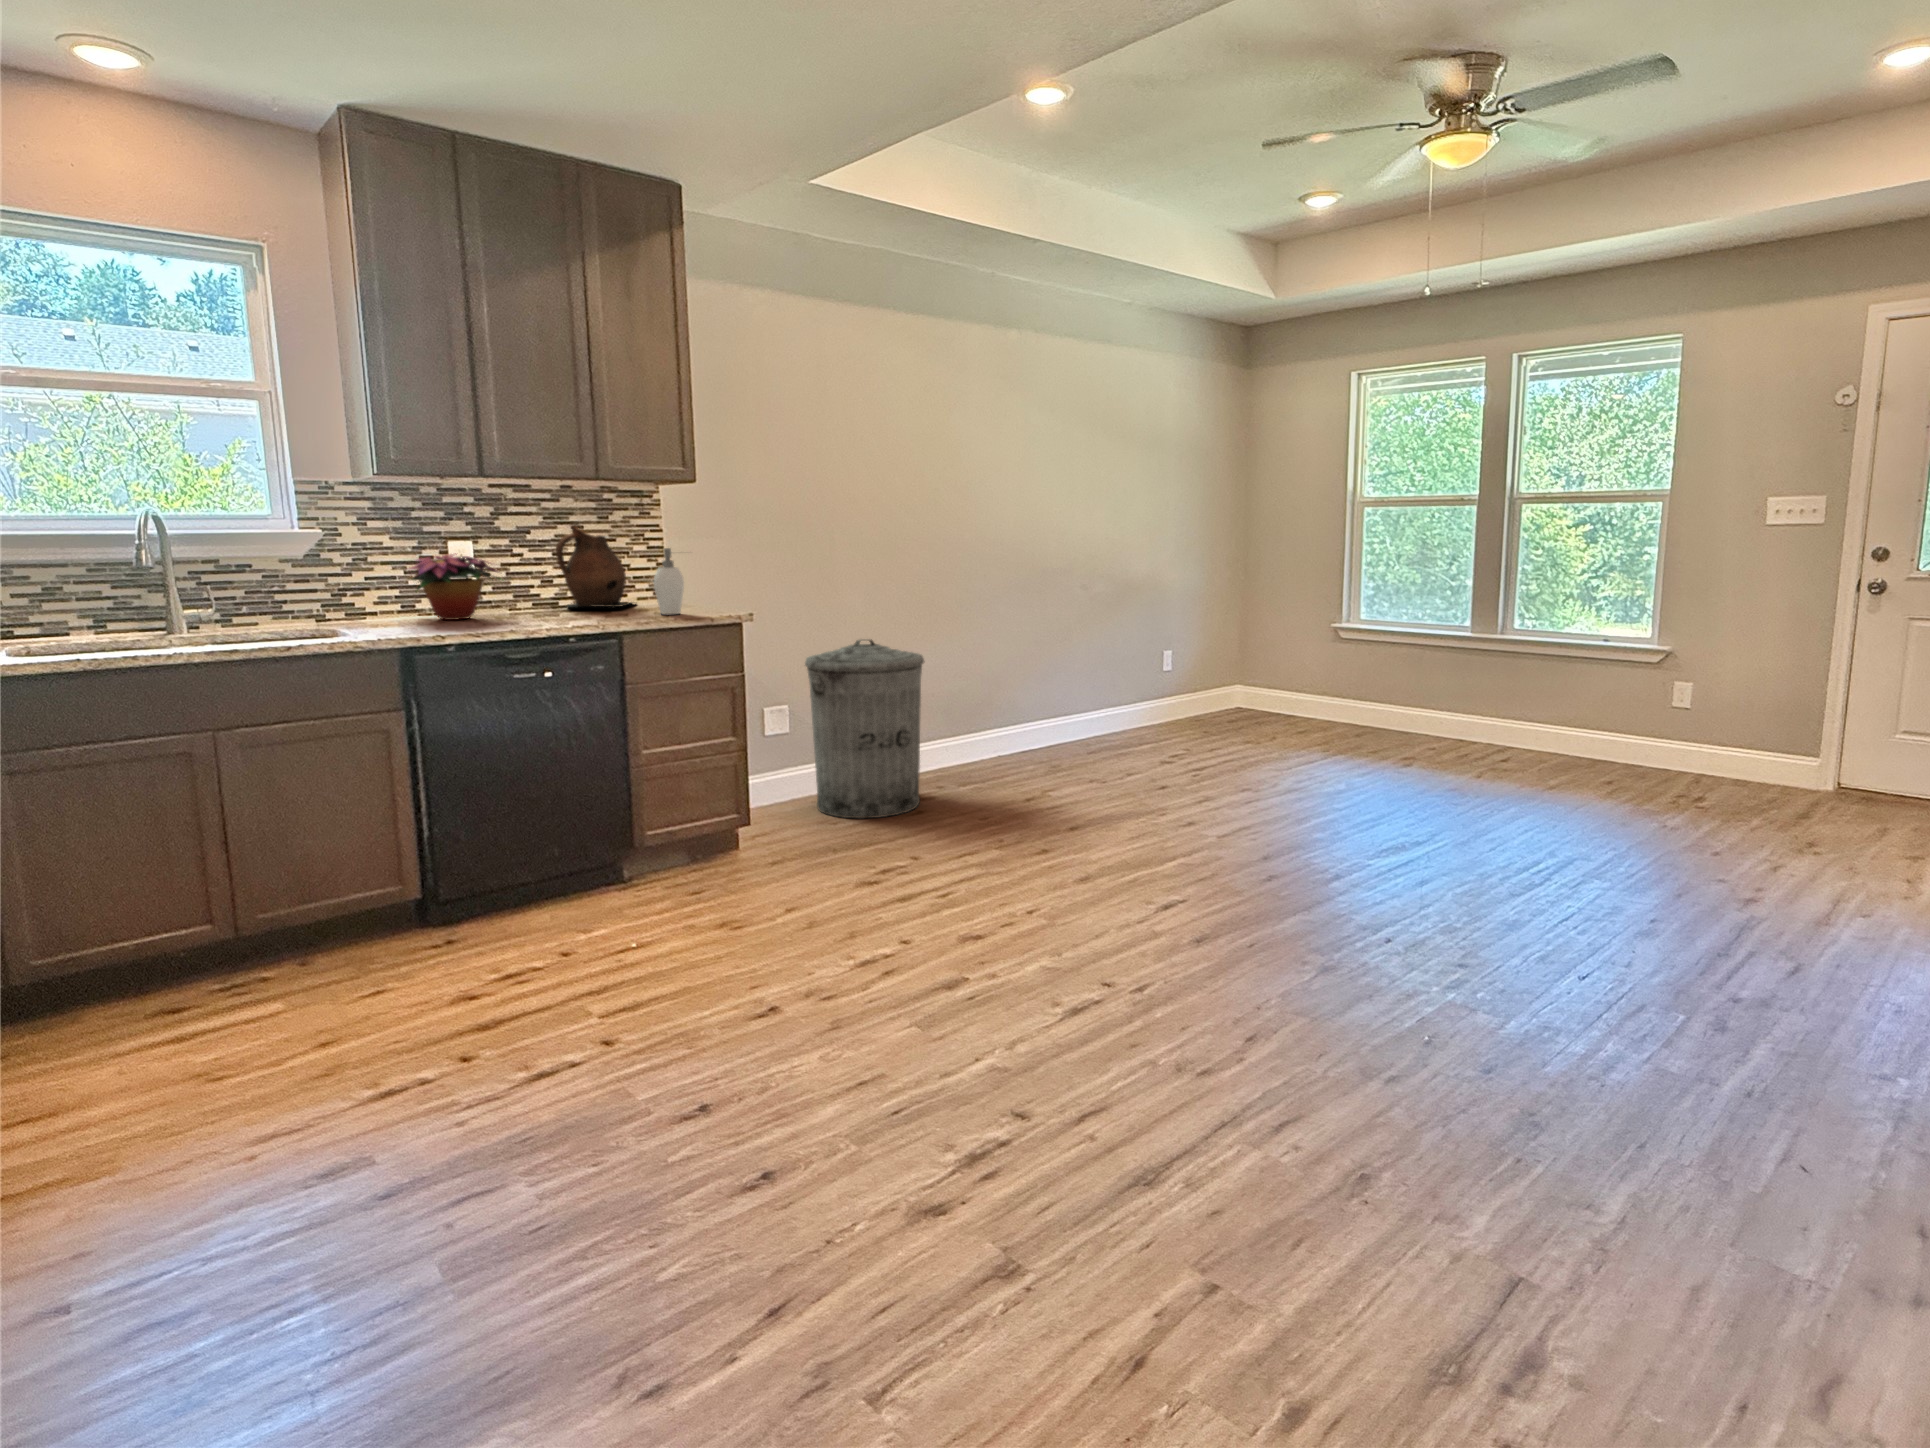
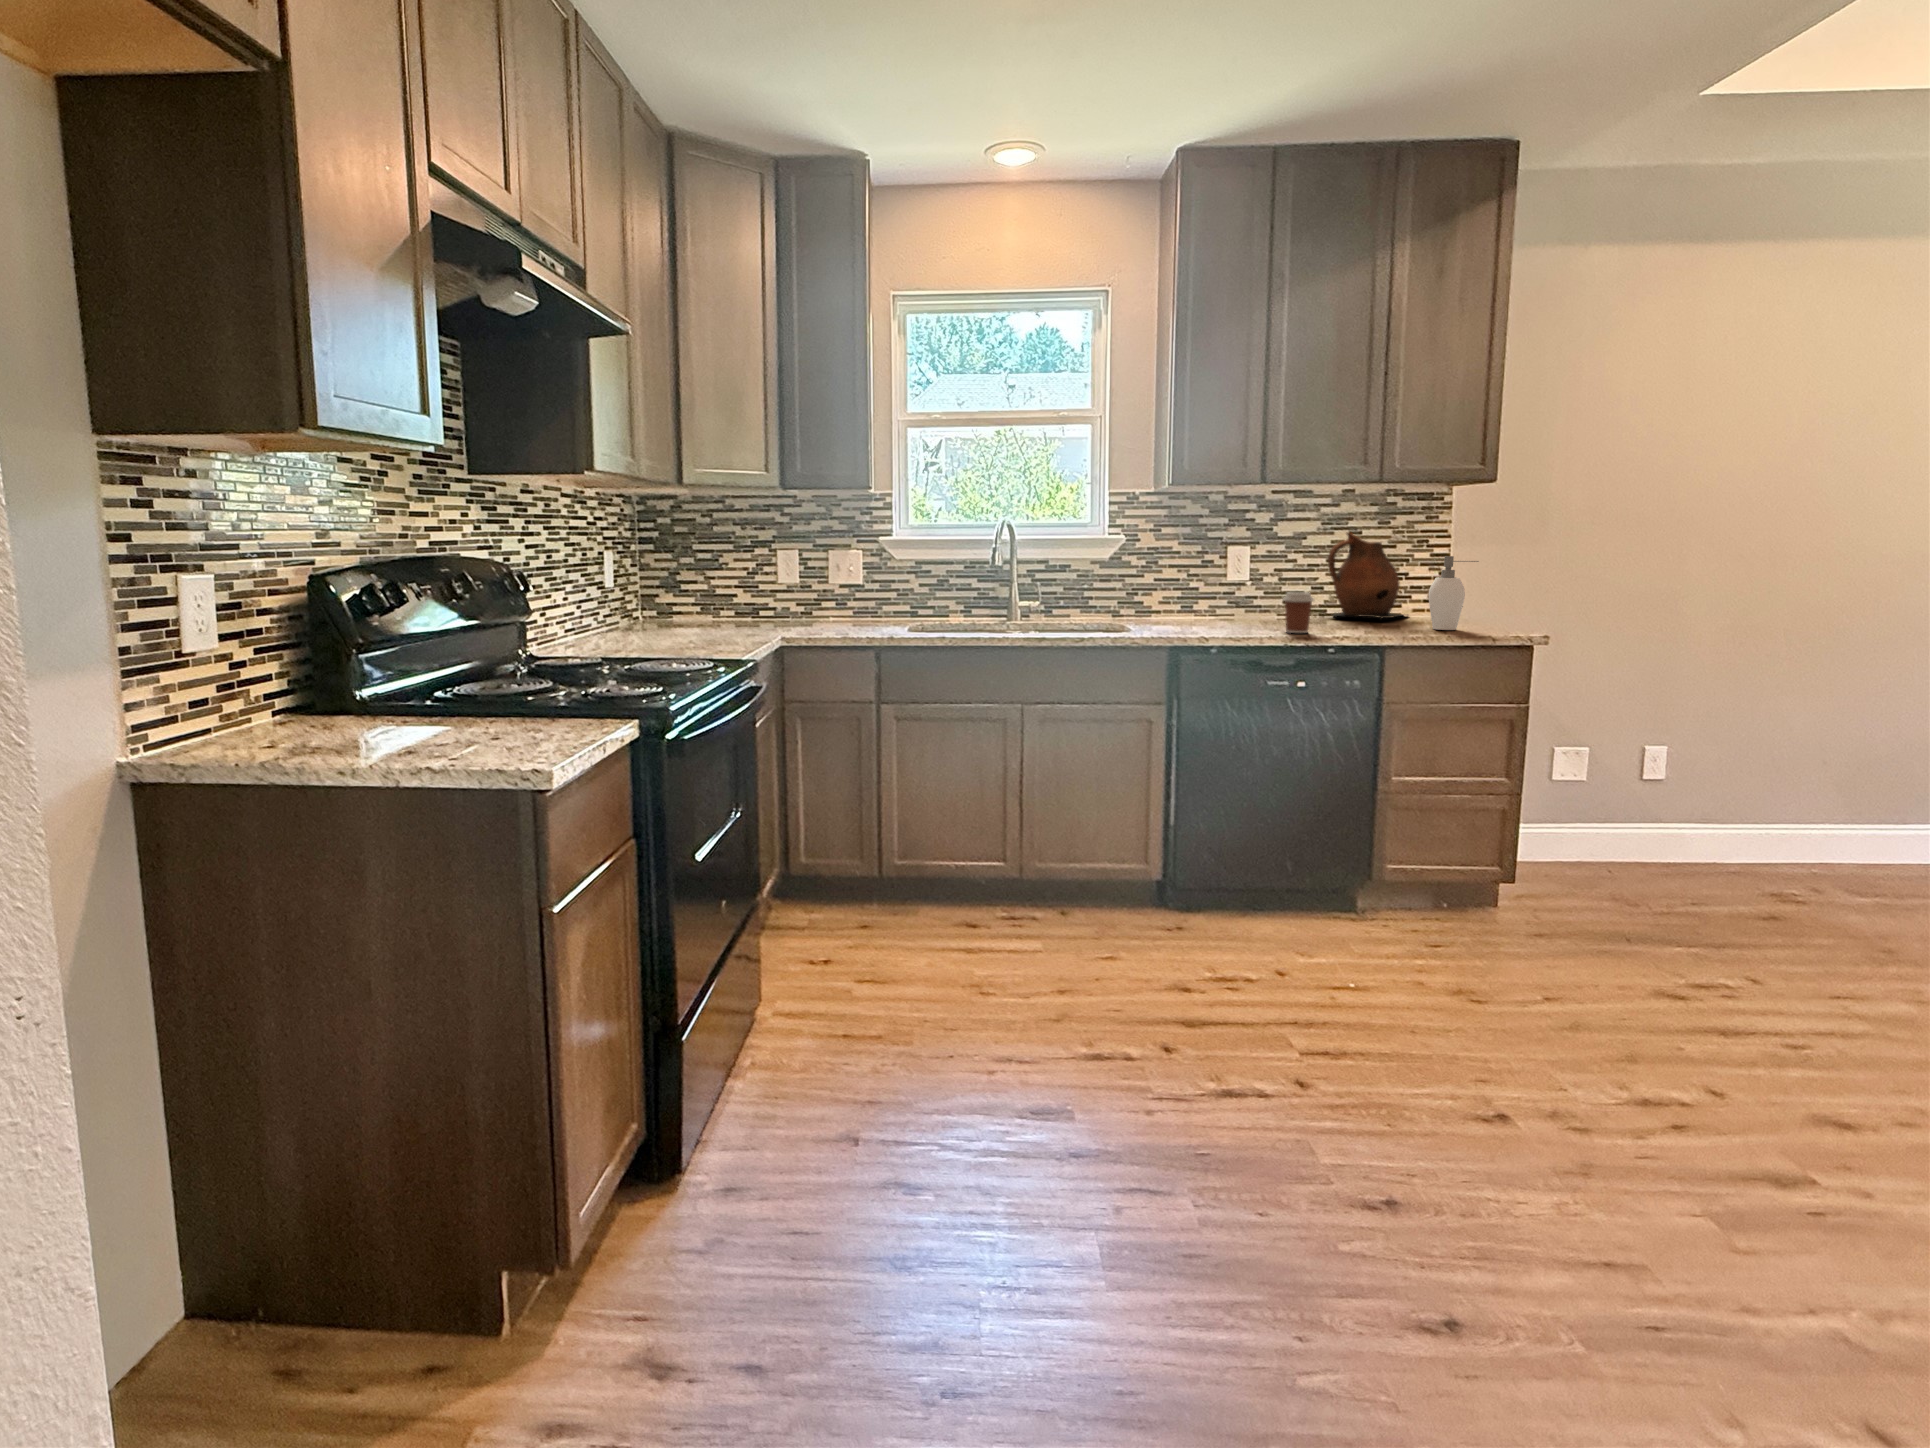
flower arrangement: present [409,553,501,620] -> none [1181,558,1277,622]
coffee cup: none [518,586,551,626] -> present [1283,592,1314,633]
trash can: present [805,639,924,818] -> none [1611,677,1809,912]

